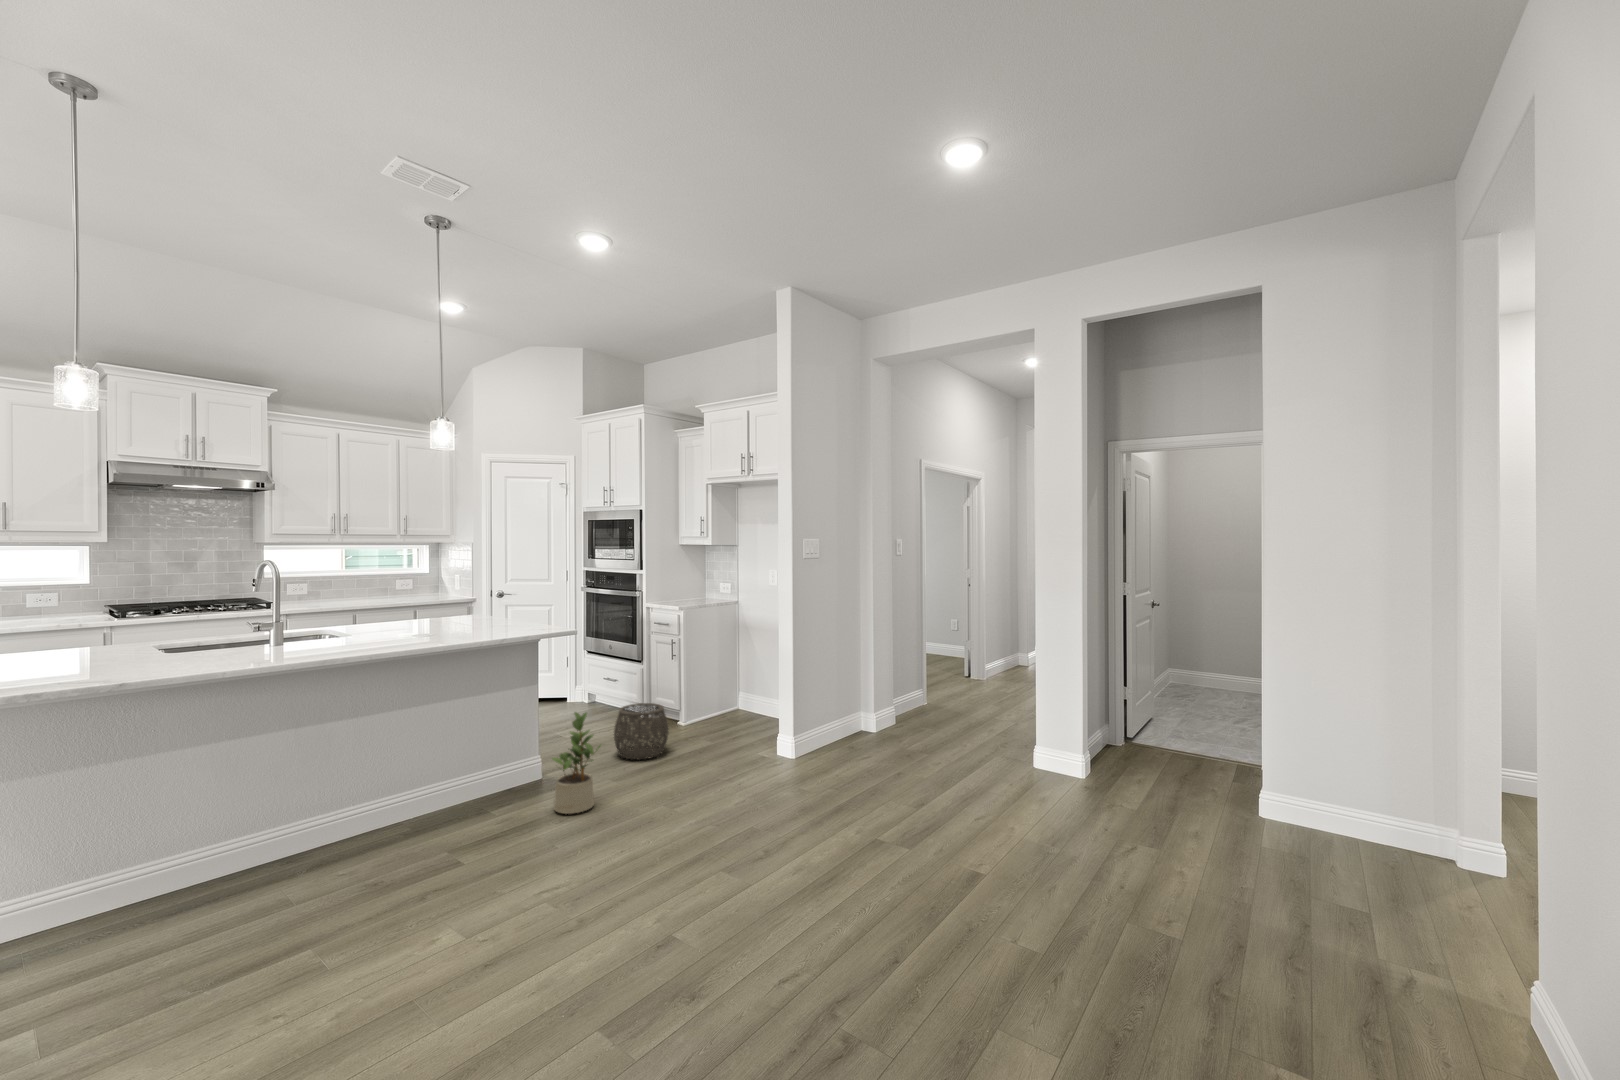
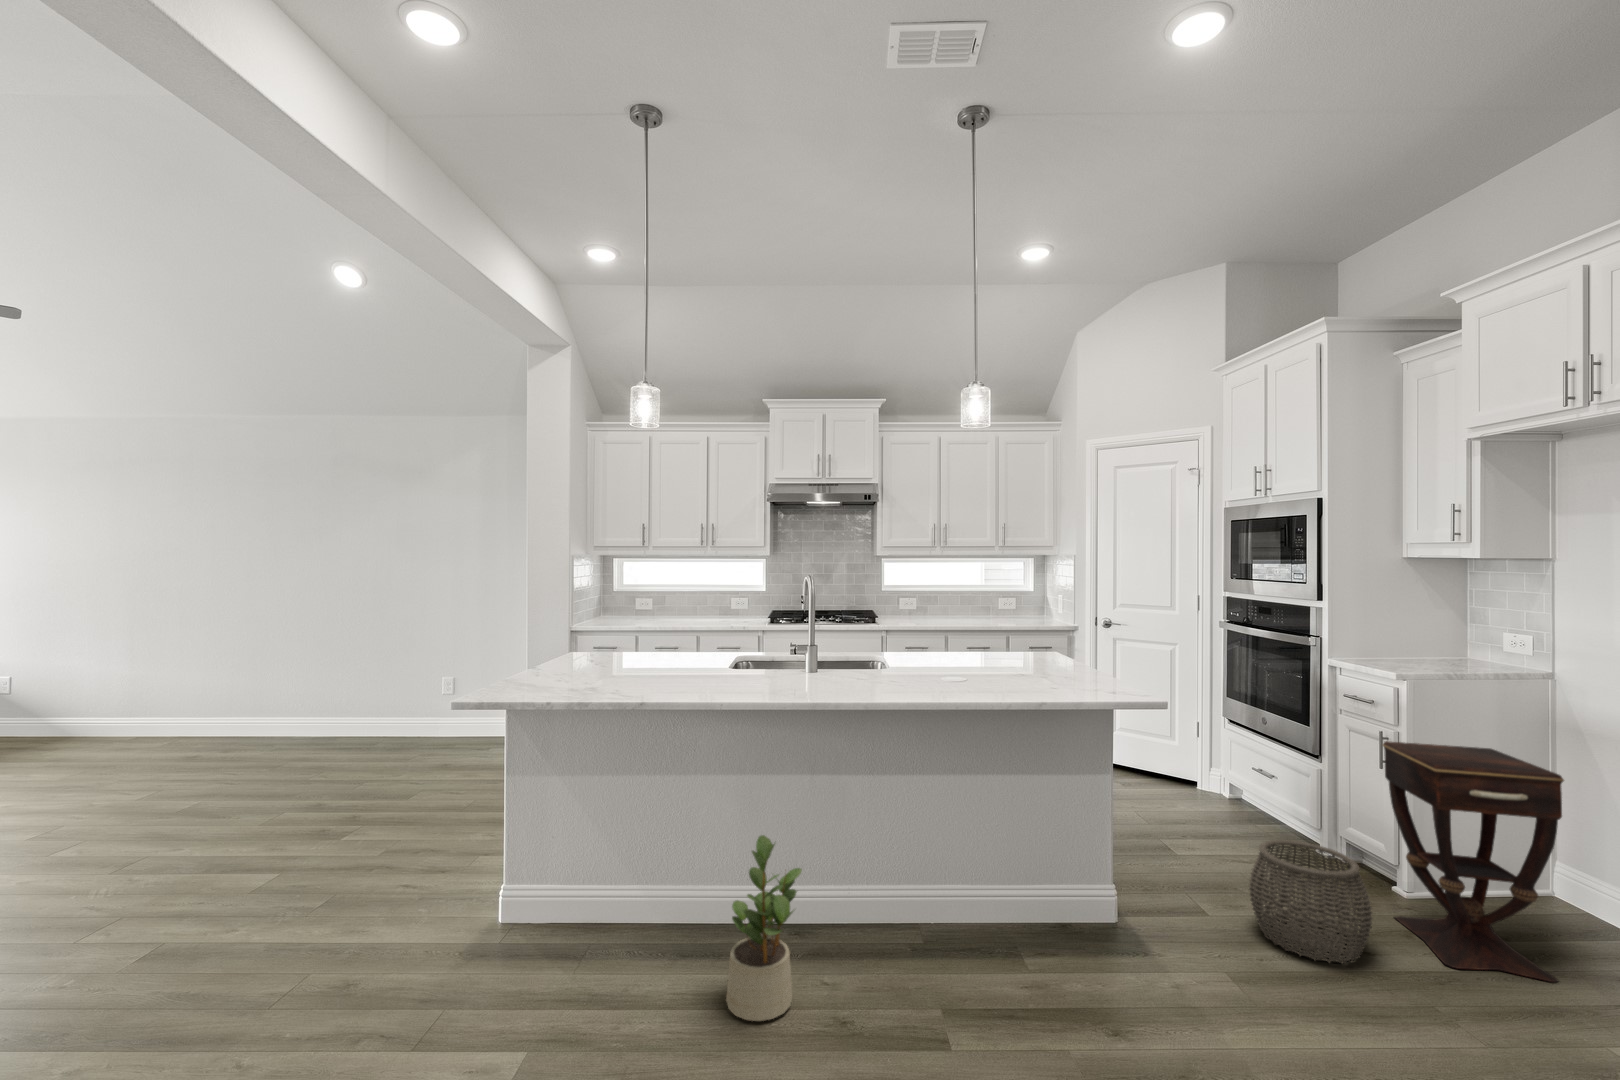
side table: none [672,639,737,745] -> present [1383,741,1564,982]
potted plant: present [552,712,600,814] -> present [726,835,802,1021]

